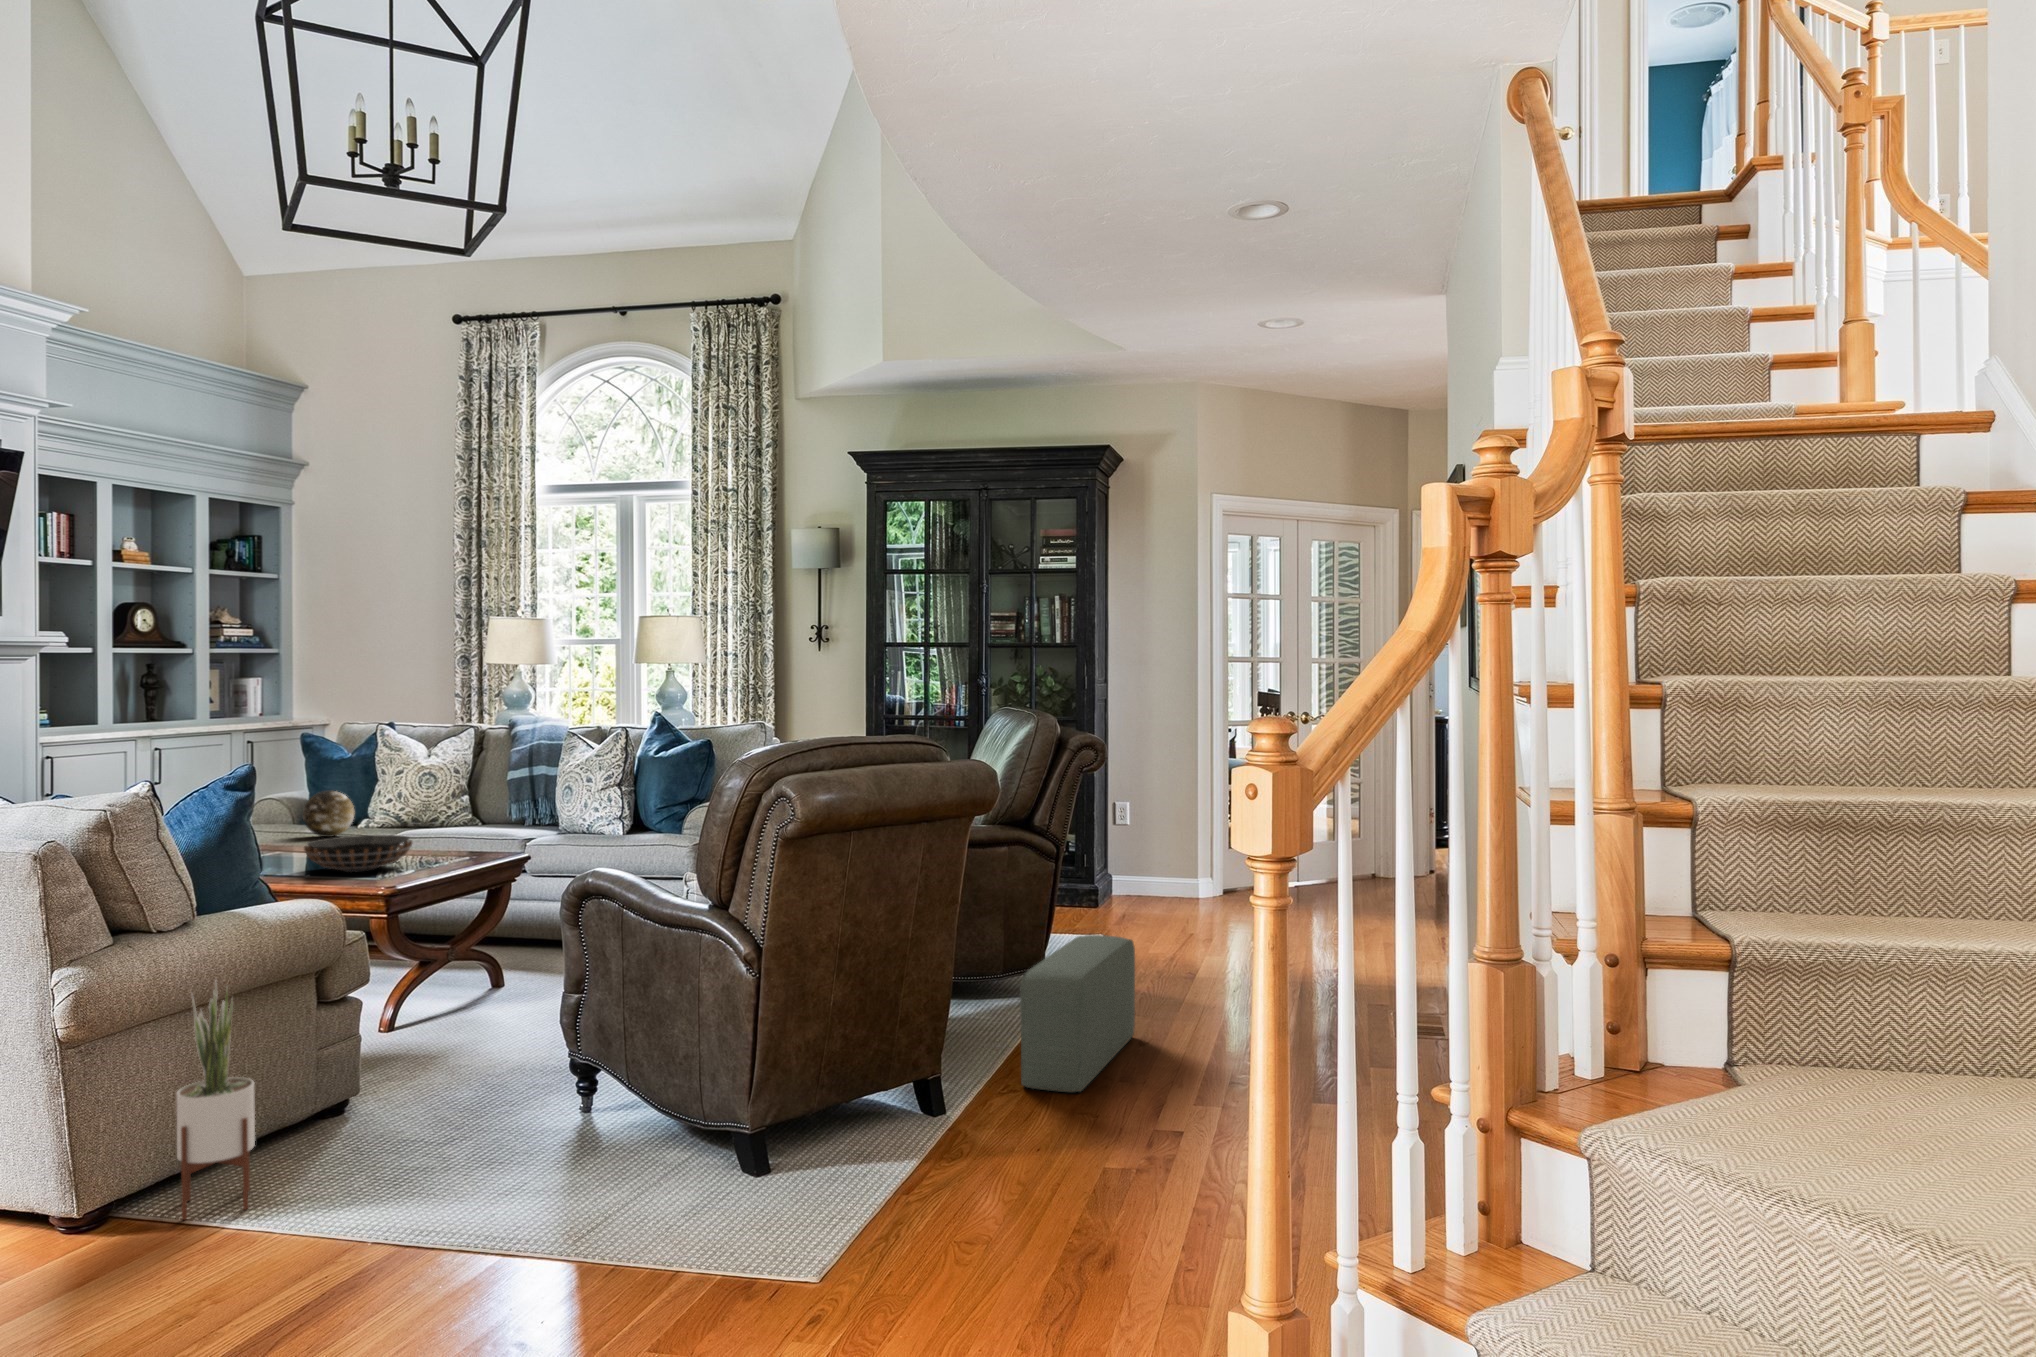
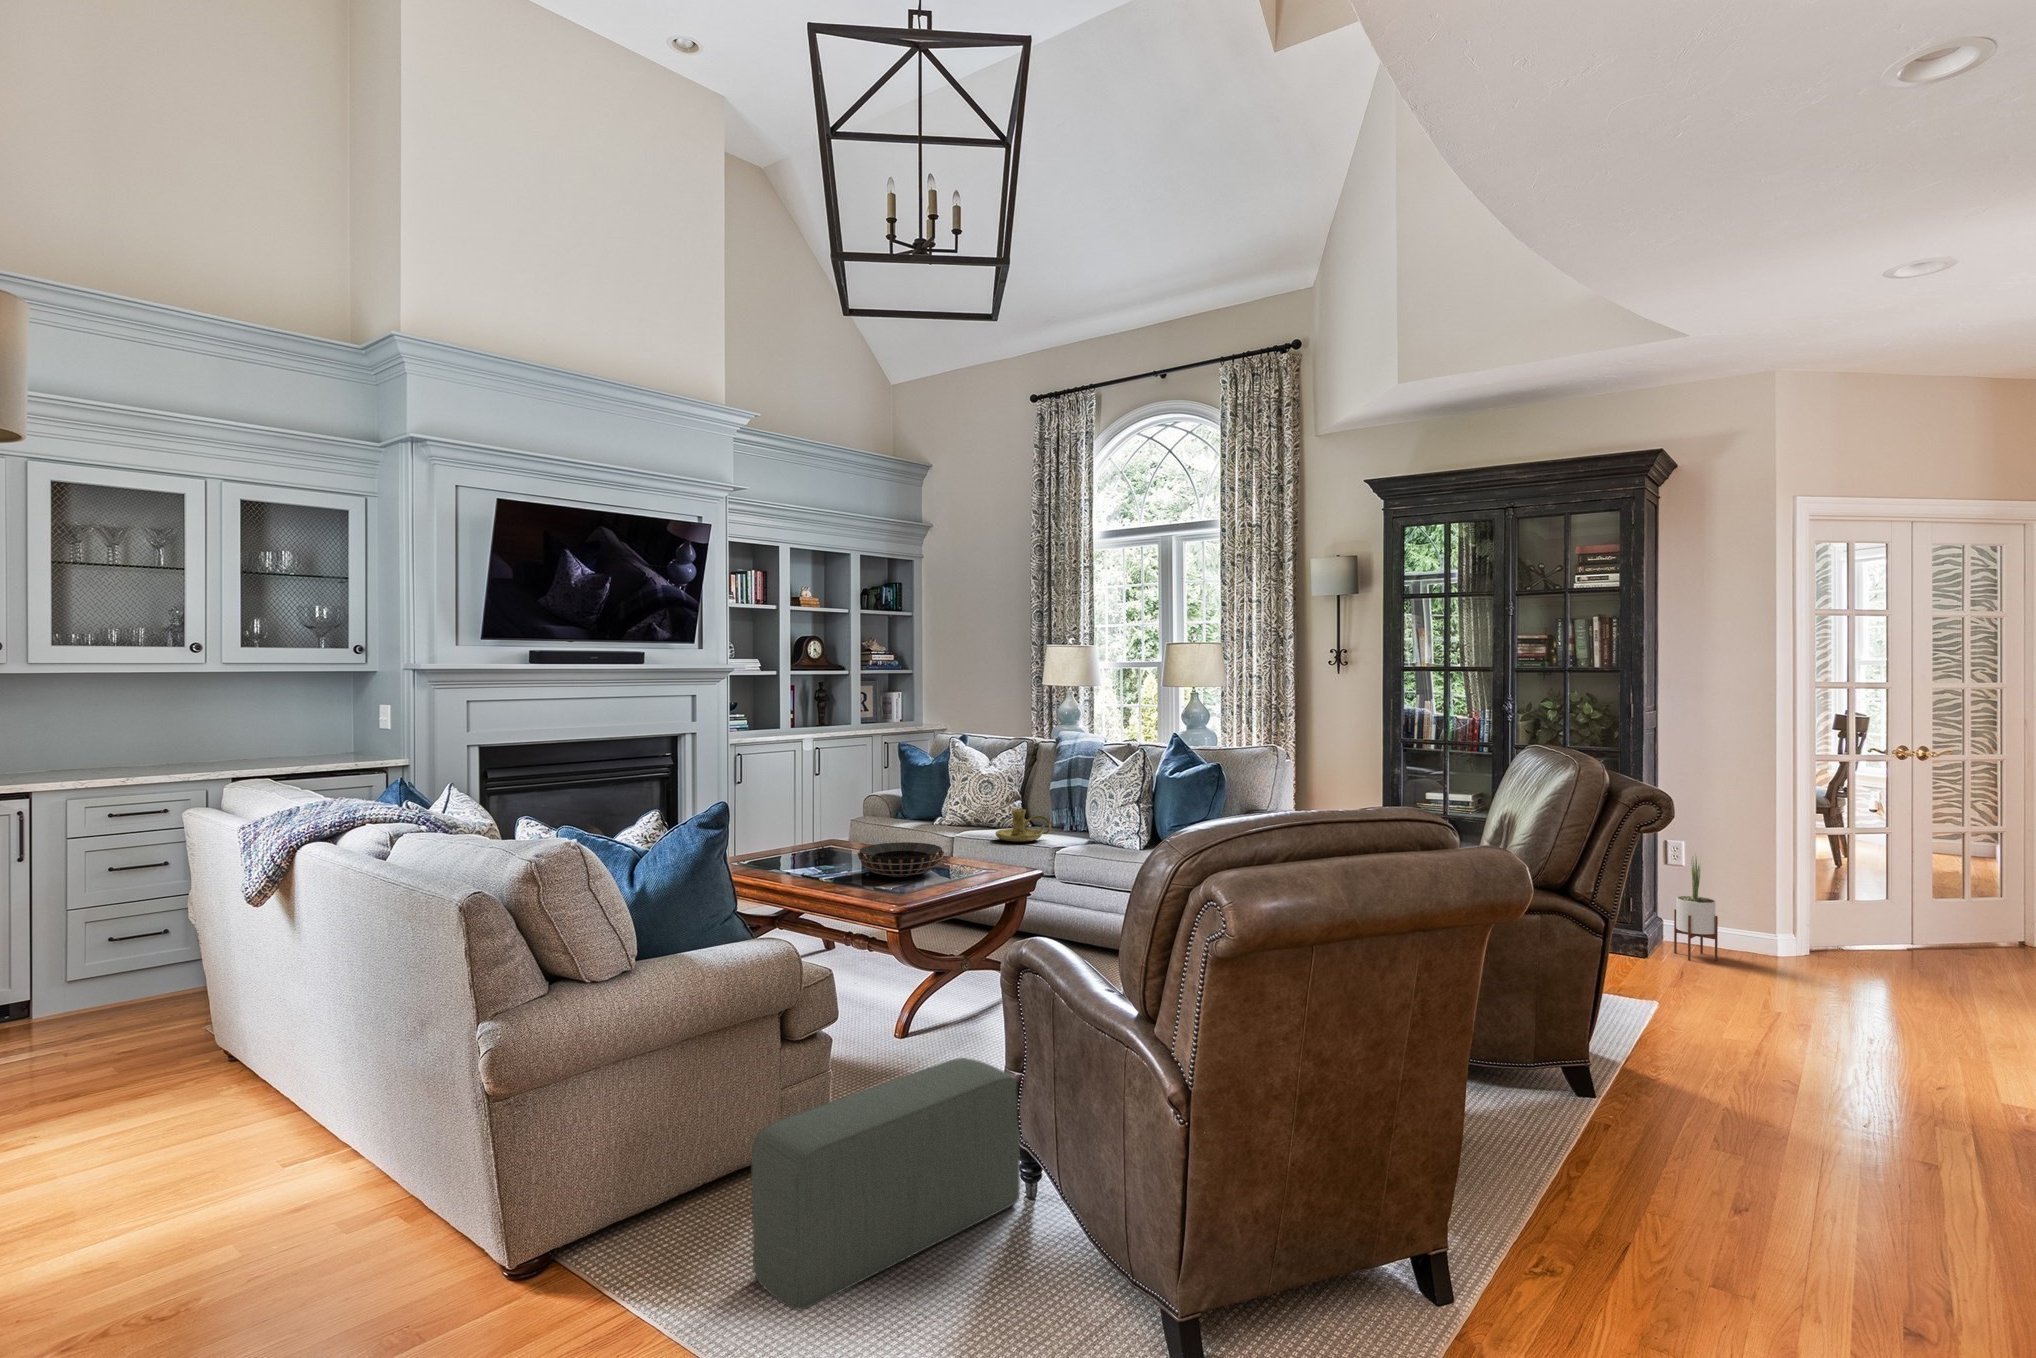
decorative orb: present [303,791,355,837] -> none [893,792,931,830]
candle holder: none [448,801,515,838] -> present [995,809,1051,842]
pouf: present [1020,935,1135,1092] -> present [752,1058,1020,1311]
potted plant: present [176,980,255,1220] -> present [1674,849,1718,961]

